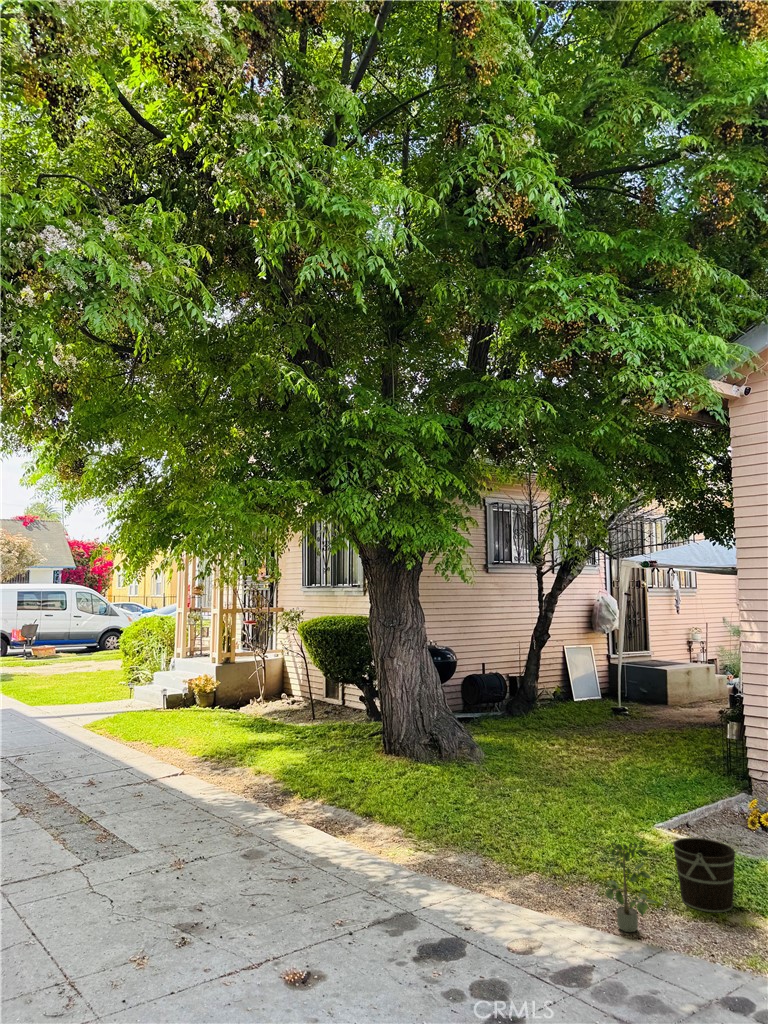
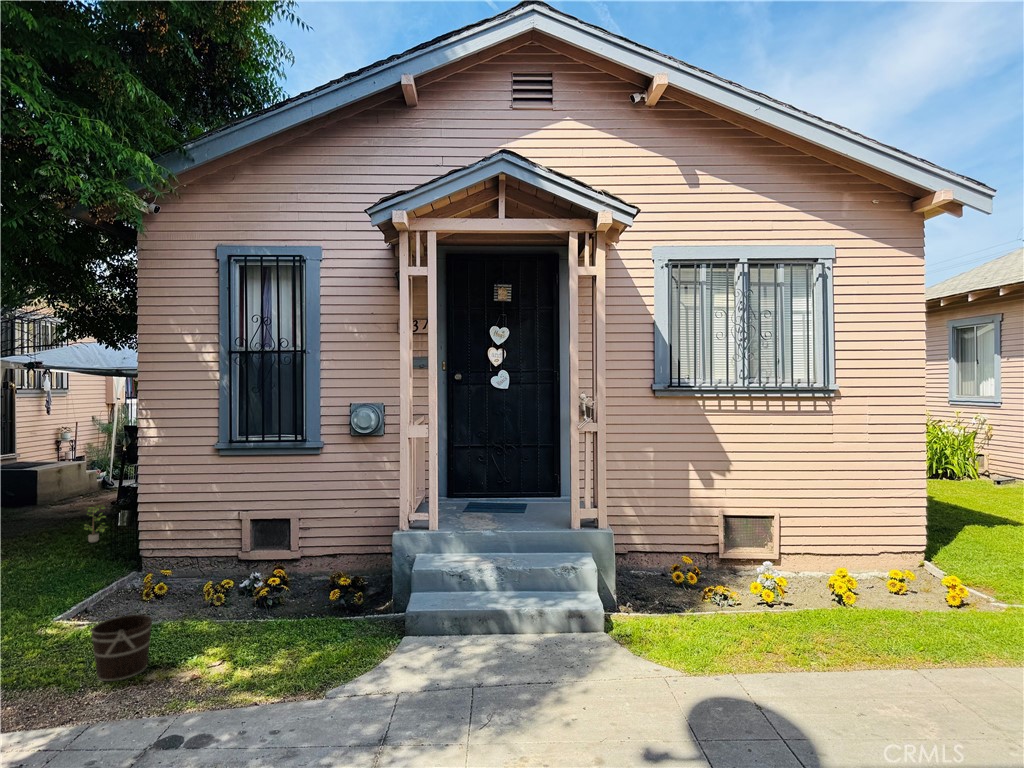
potted plant: present [606,841,658,932] -> present [84,505,106,543]

